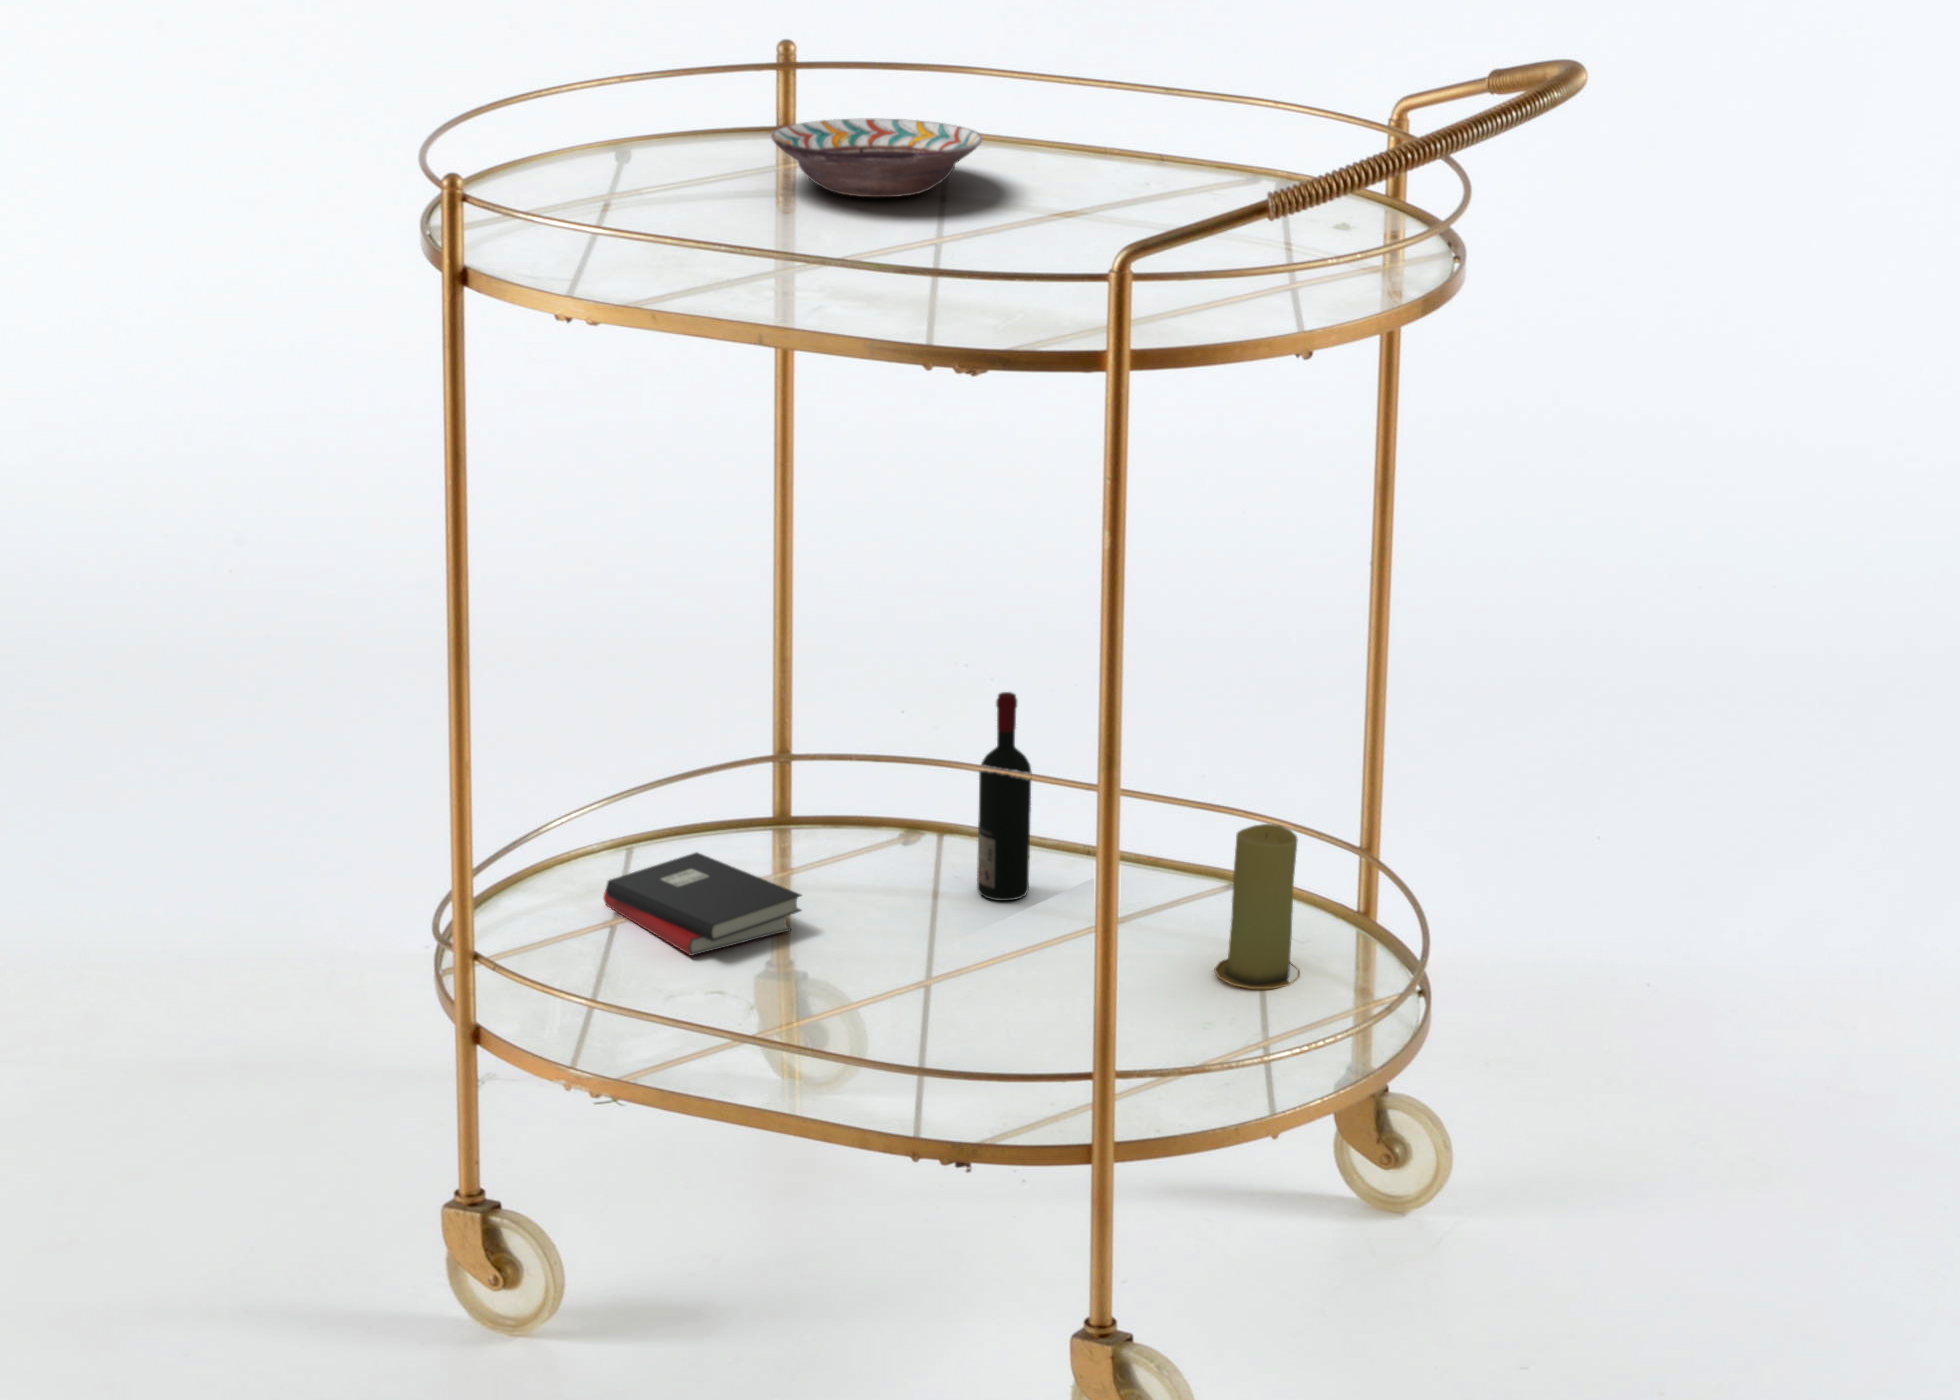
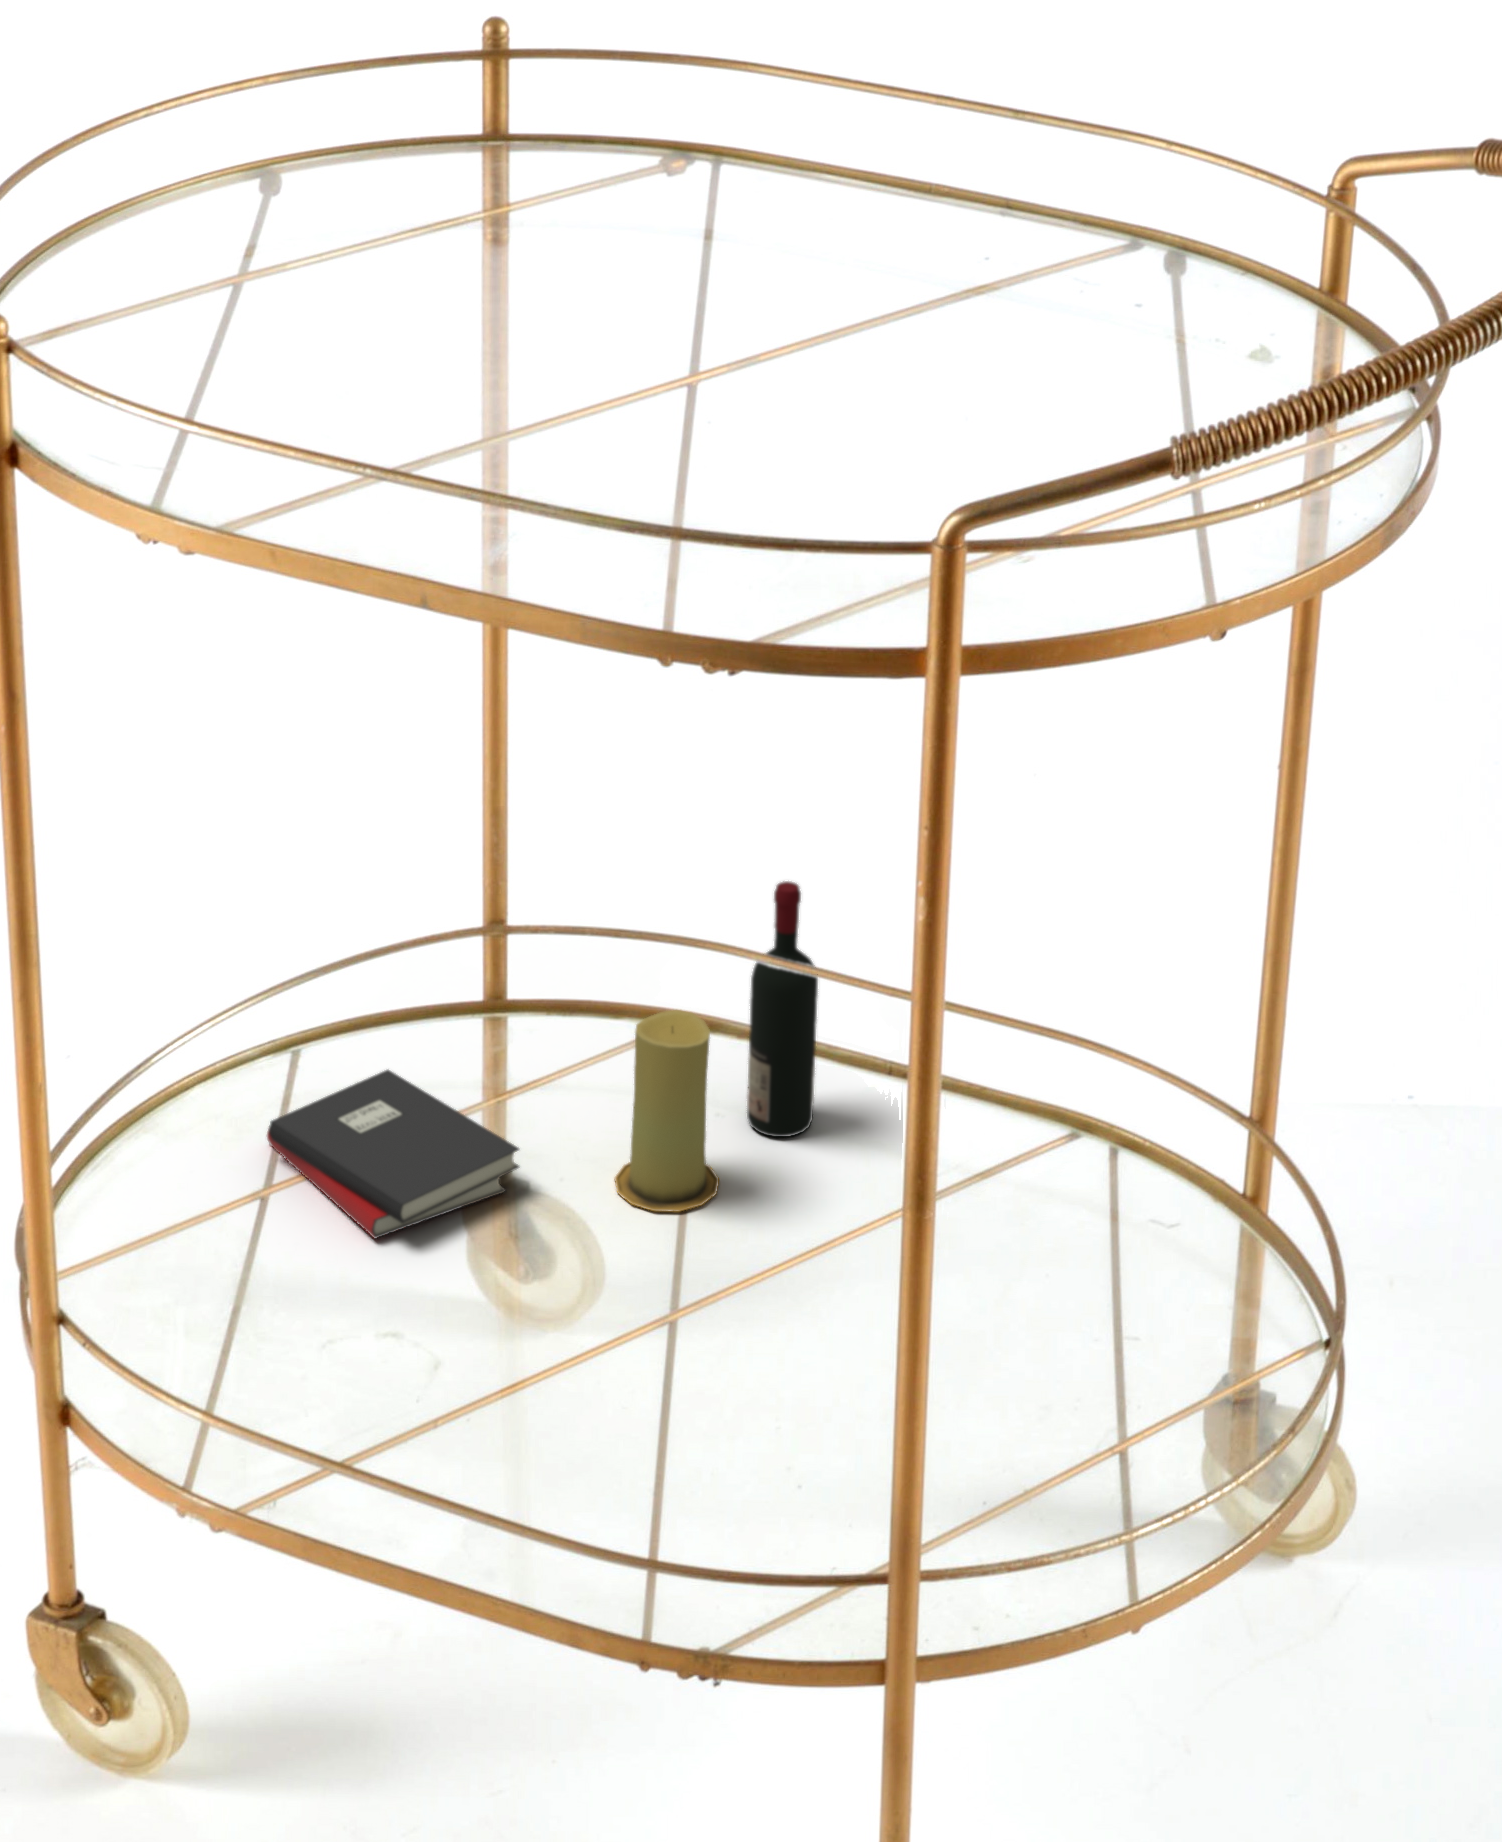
decorative bowl: present [771,119,983,197] -> none [468,135,762,269]
candle: present [1214,824,1300,989] -> present [615,1010,719,1212]

